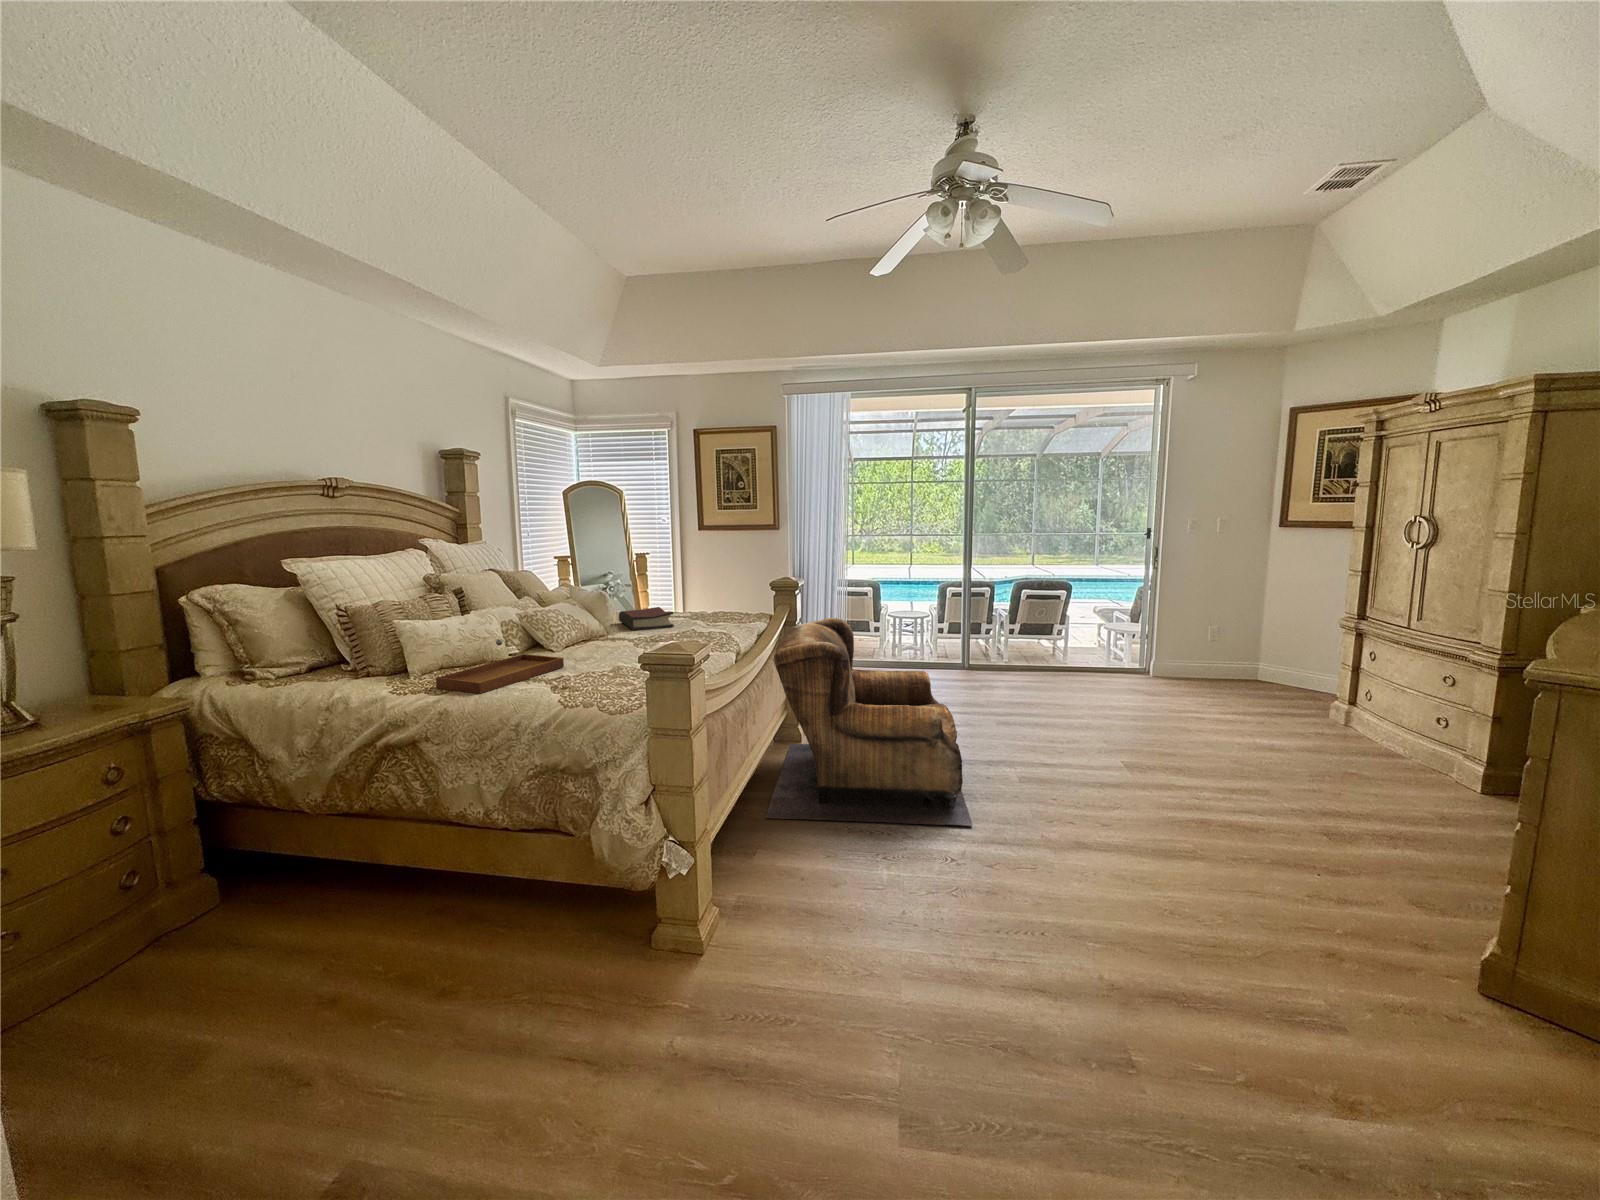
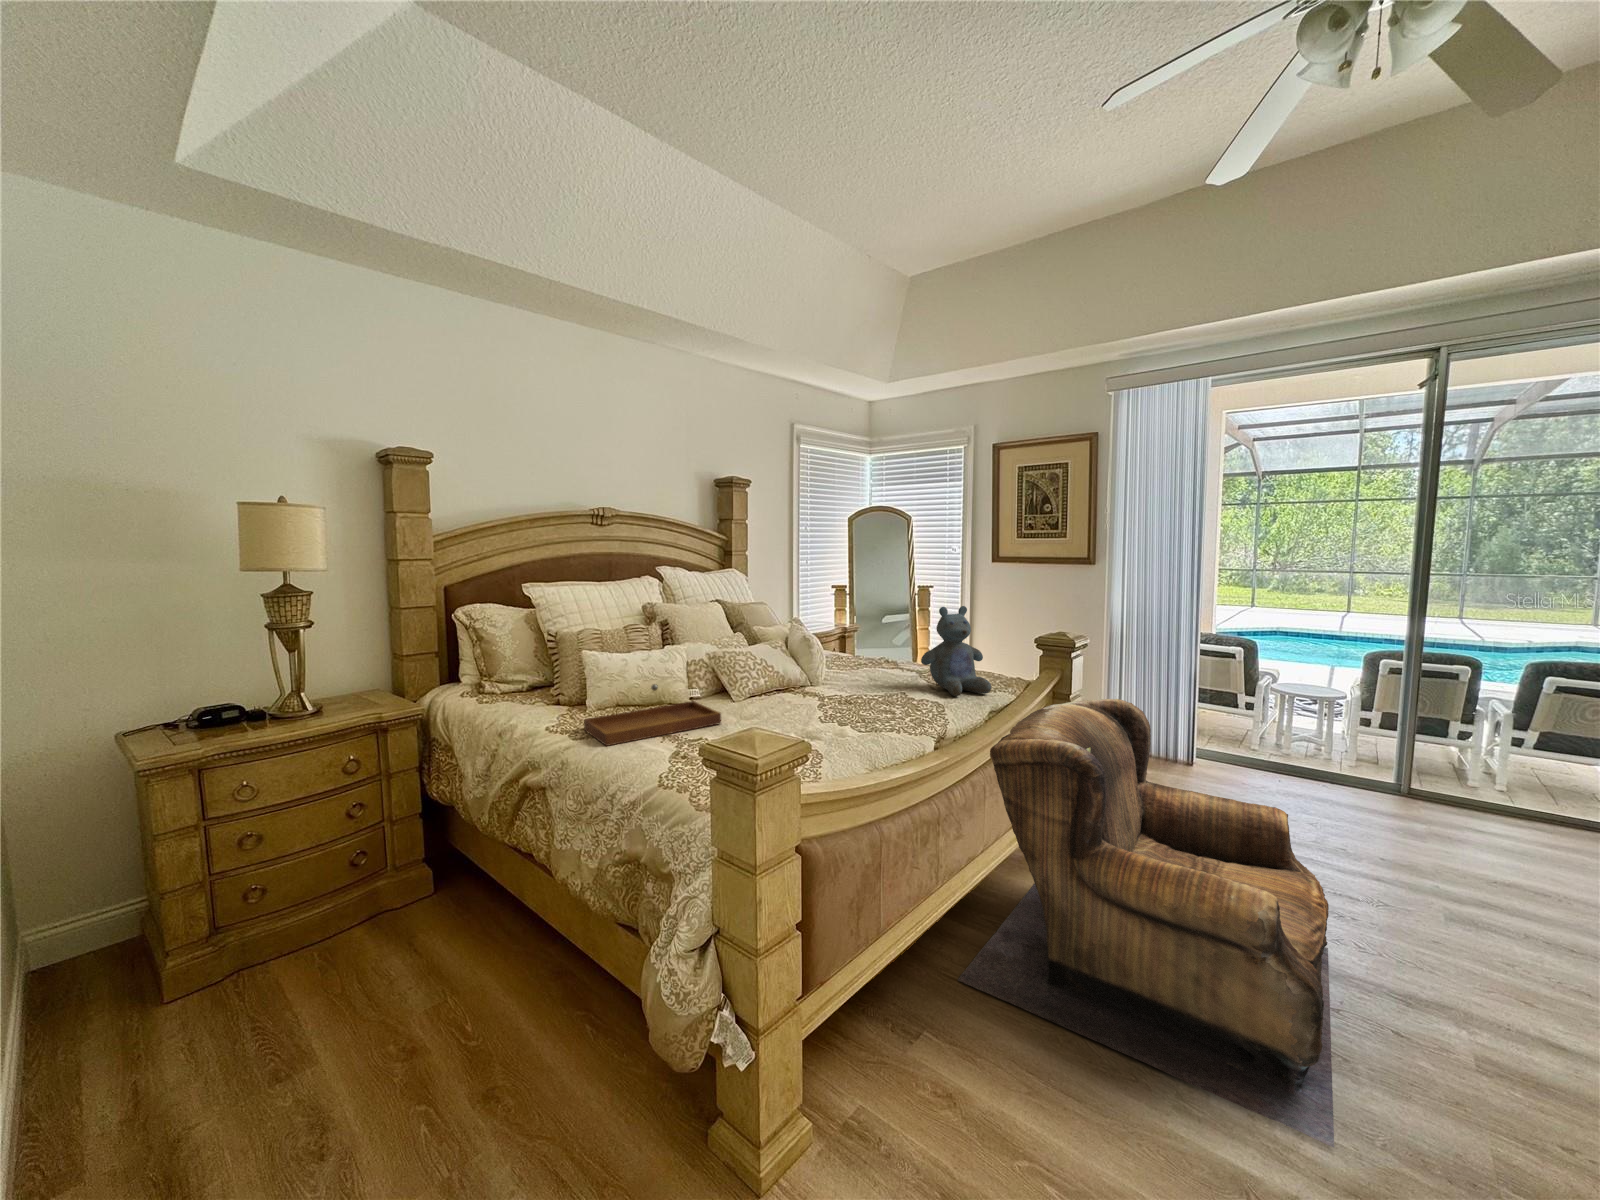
stuffed bear: none [695,561,748,629] -> present [921,606,991,696]
hardback book: present [619,607,674,631] -> none [846,655,899,683]

